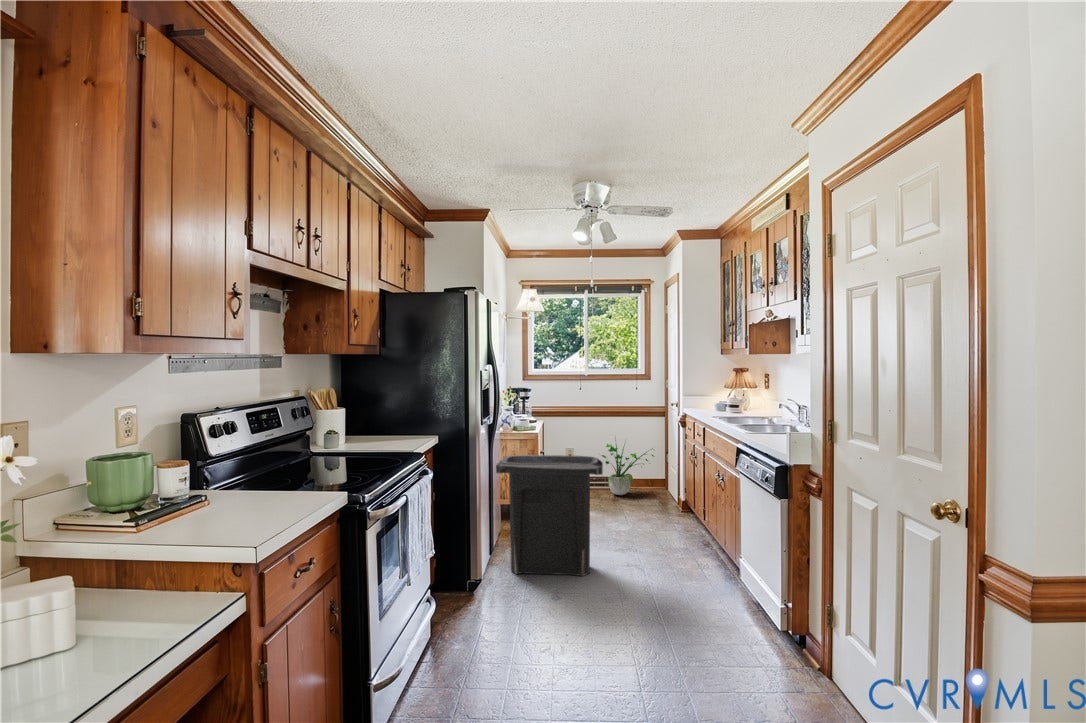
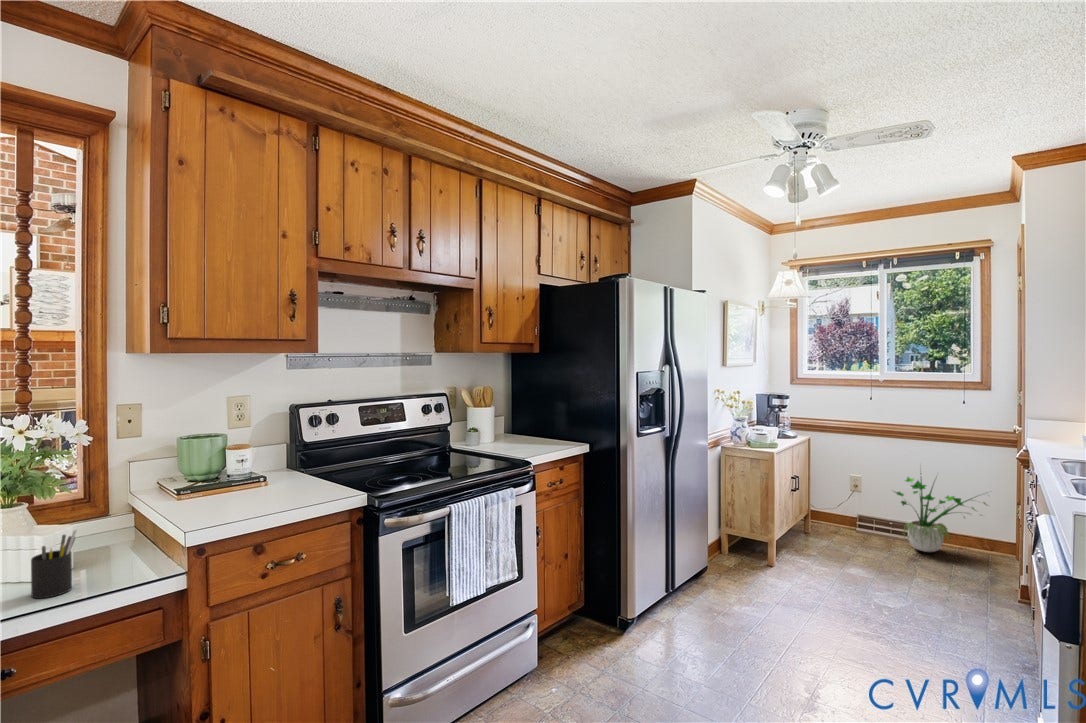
trash can: present [496,455,603,576] -> none [671,477,813,651]
pen holder: none [89,565,143,657] -> present [31,530,76,598]

